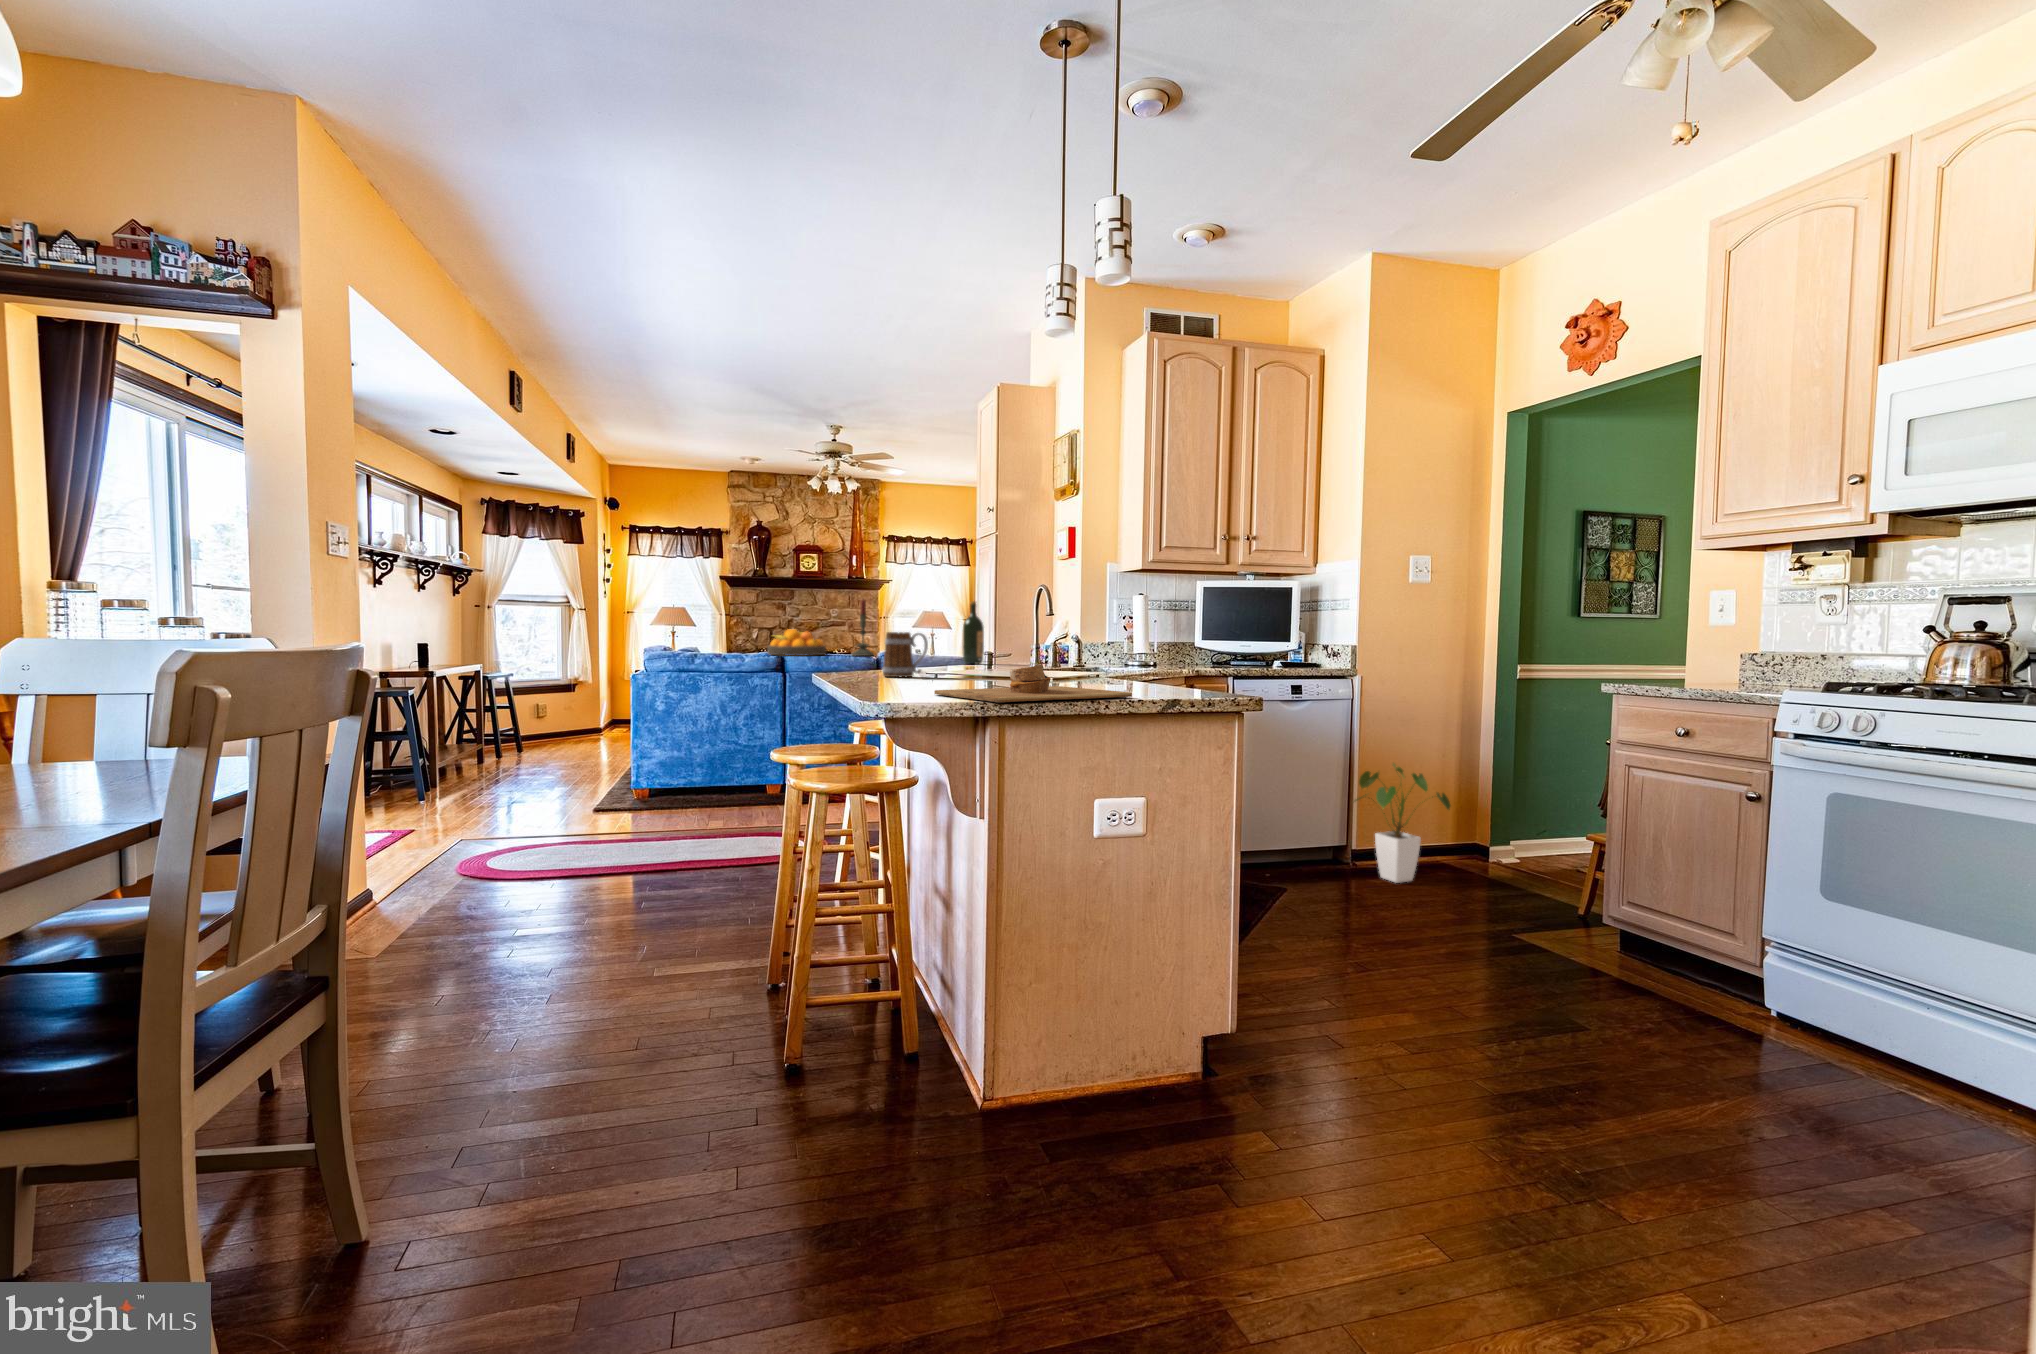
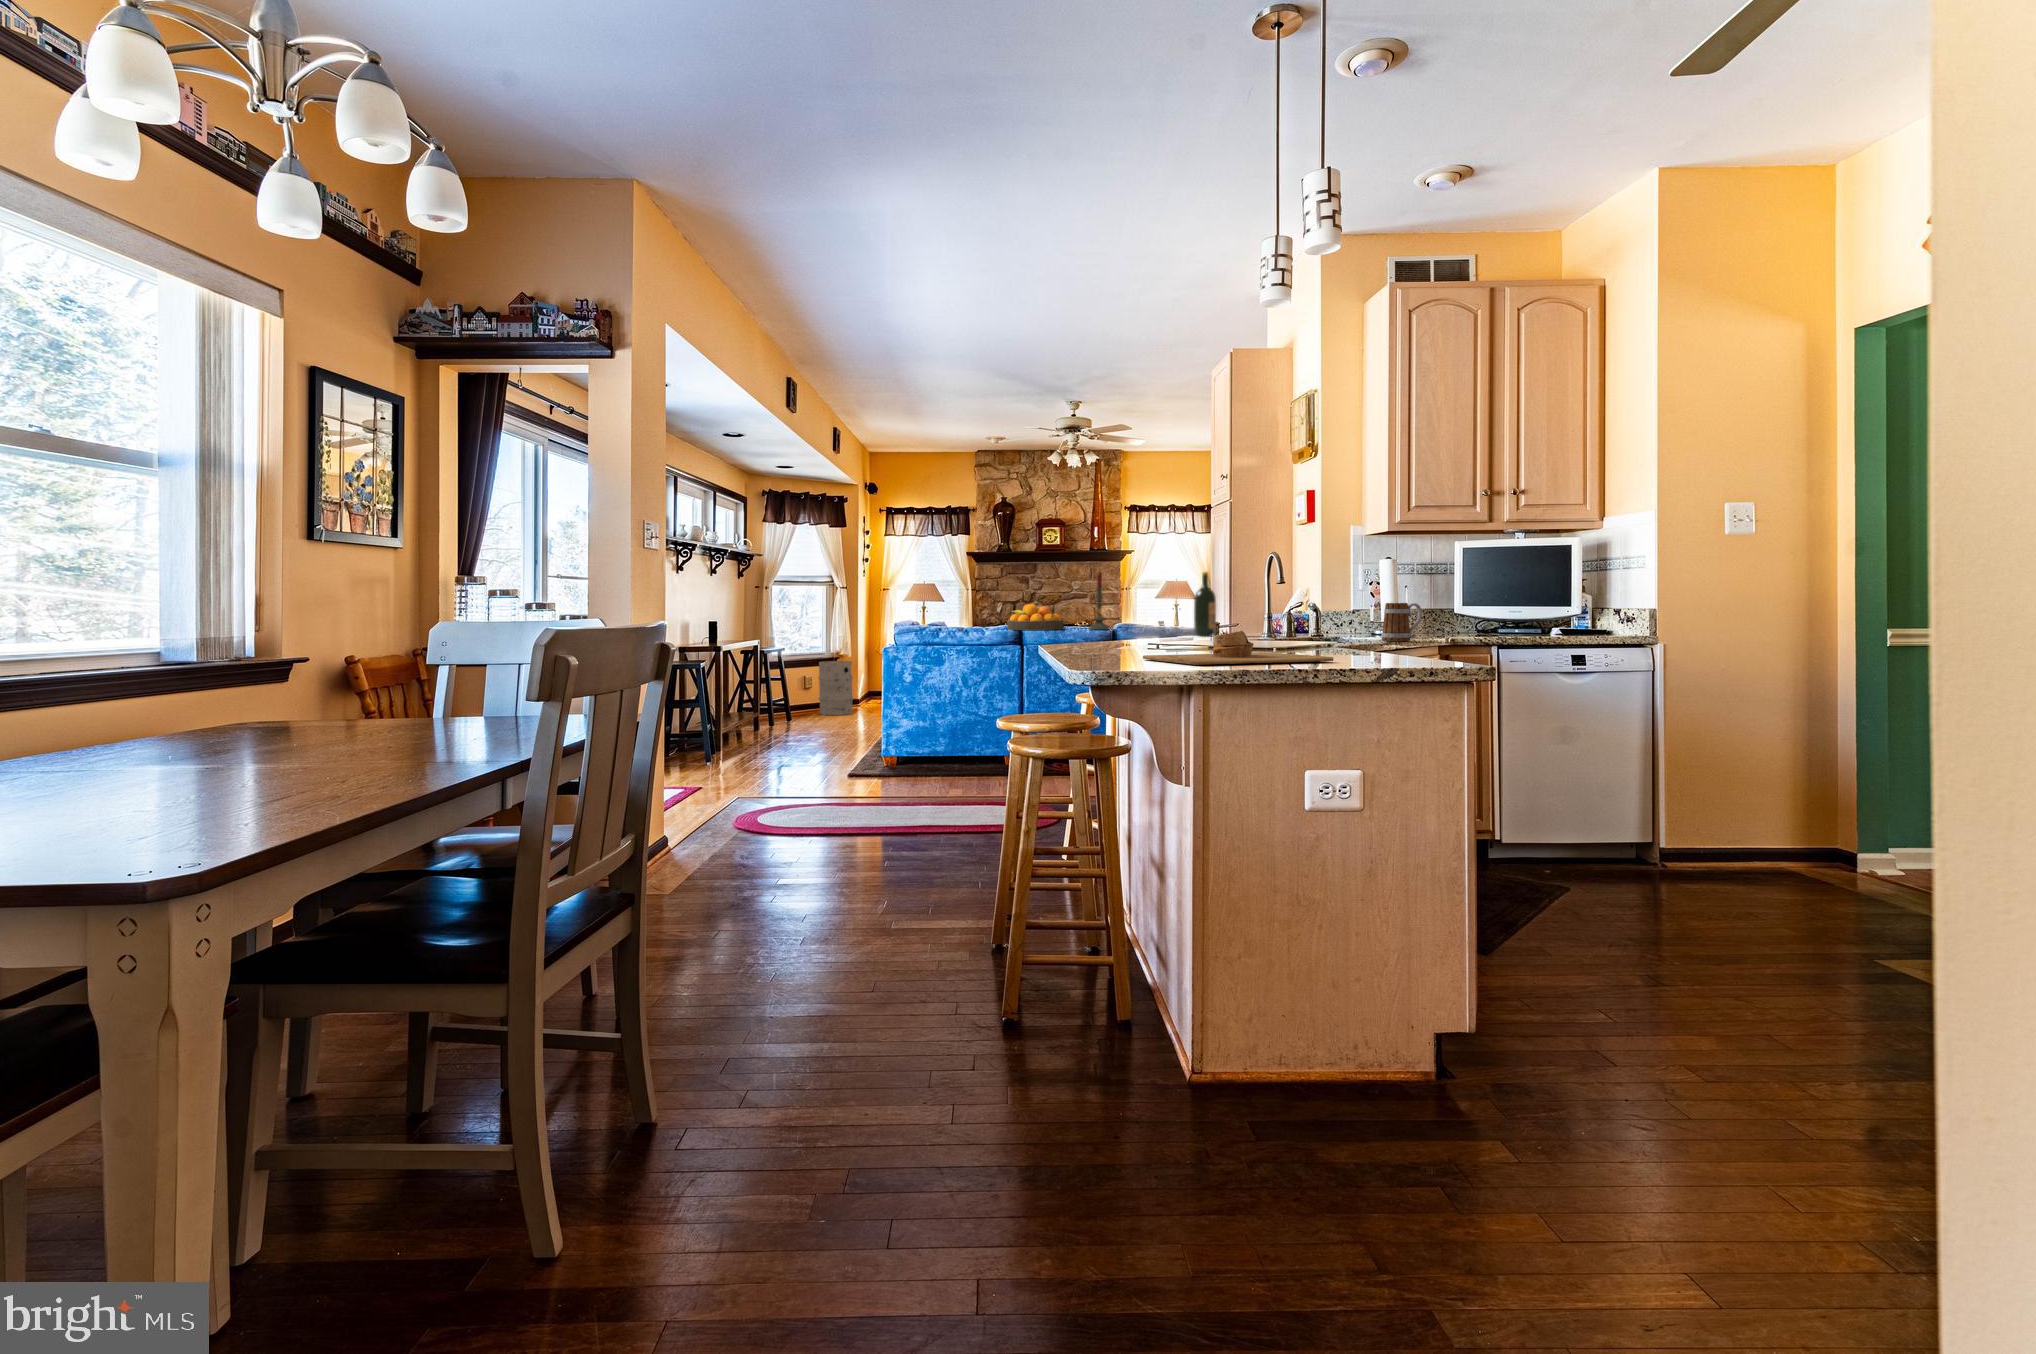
mug: present [882,632,928,677] -> present [1382,603,1422,642]
trash can: none [554,685,594,743] -> present [818,661,853,715]
house plant: present [1355,763,1451,883] -> none [1632,744,1758,879]

